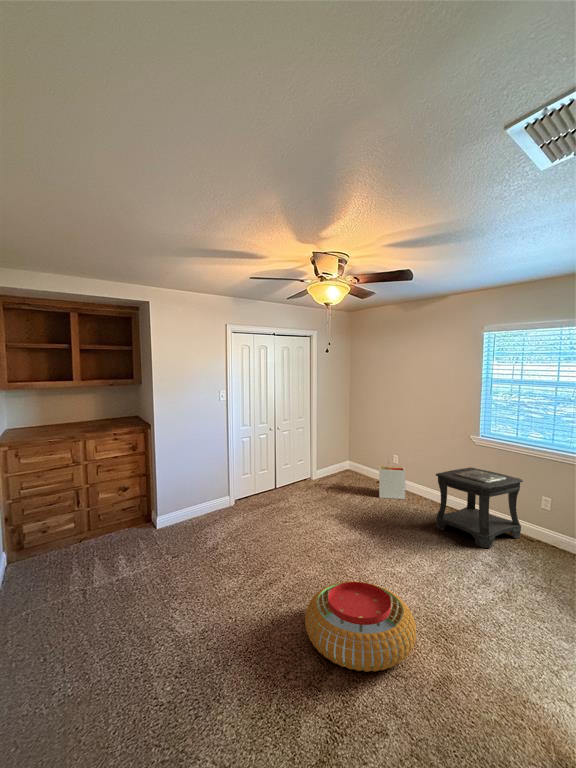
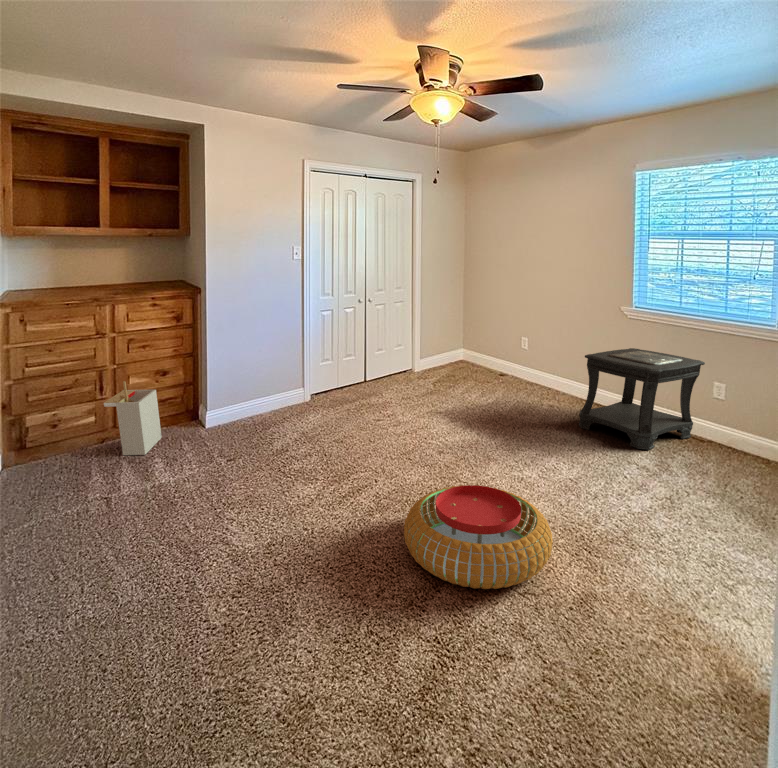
storage bin: present [379,459,405,499] -> present [104,381,162,455]

